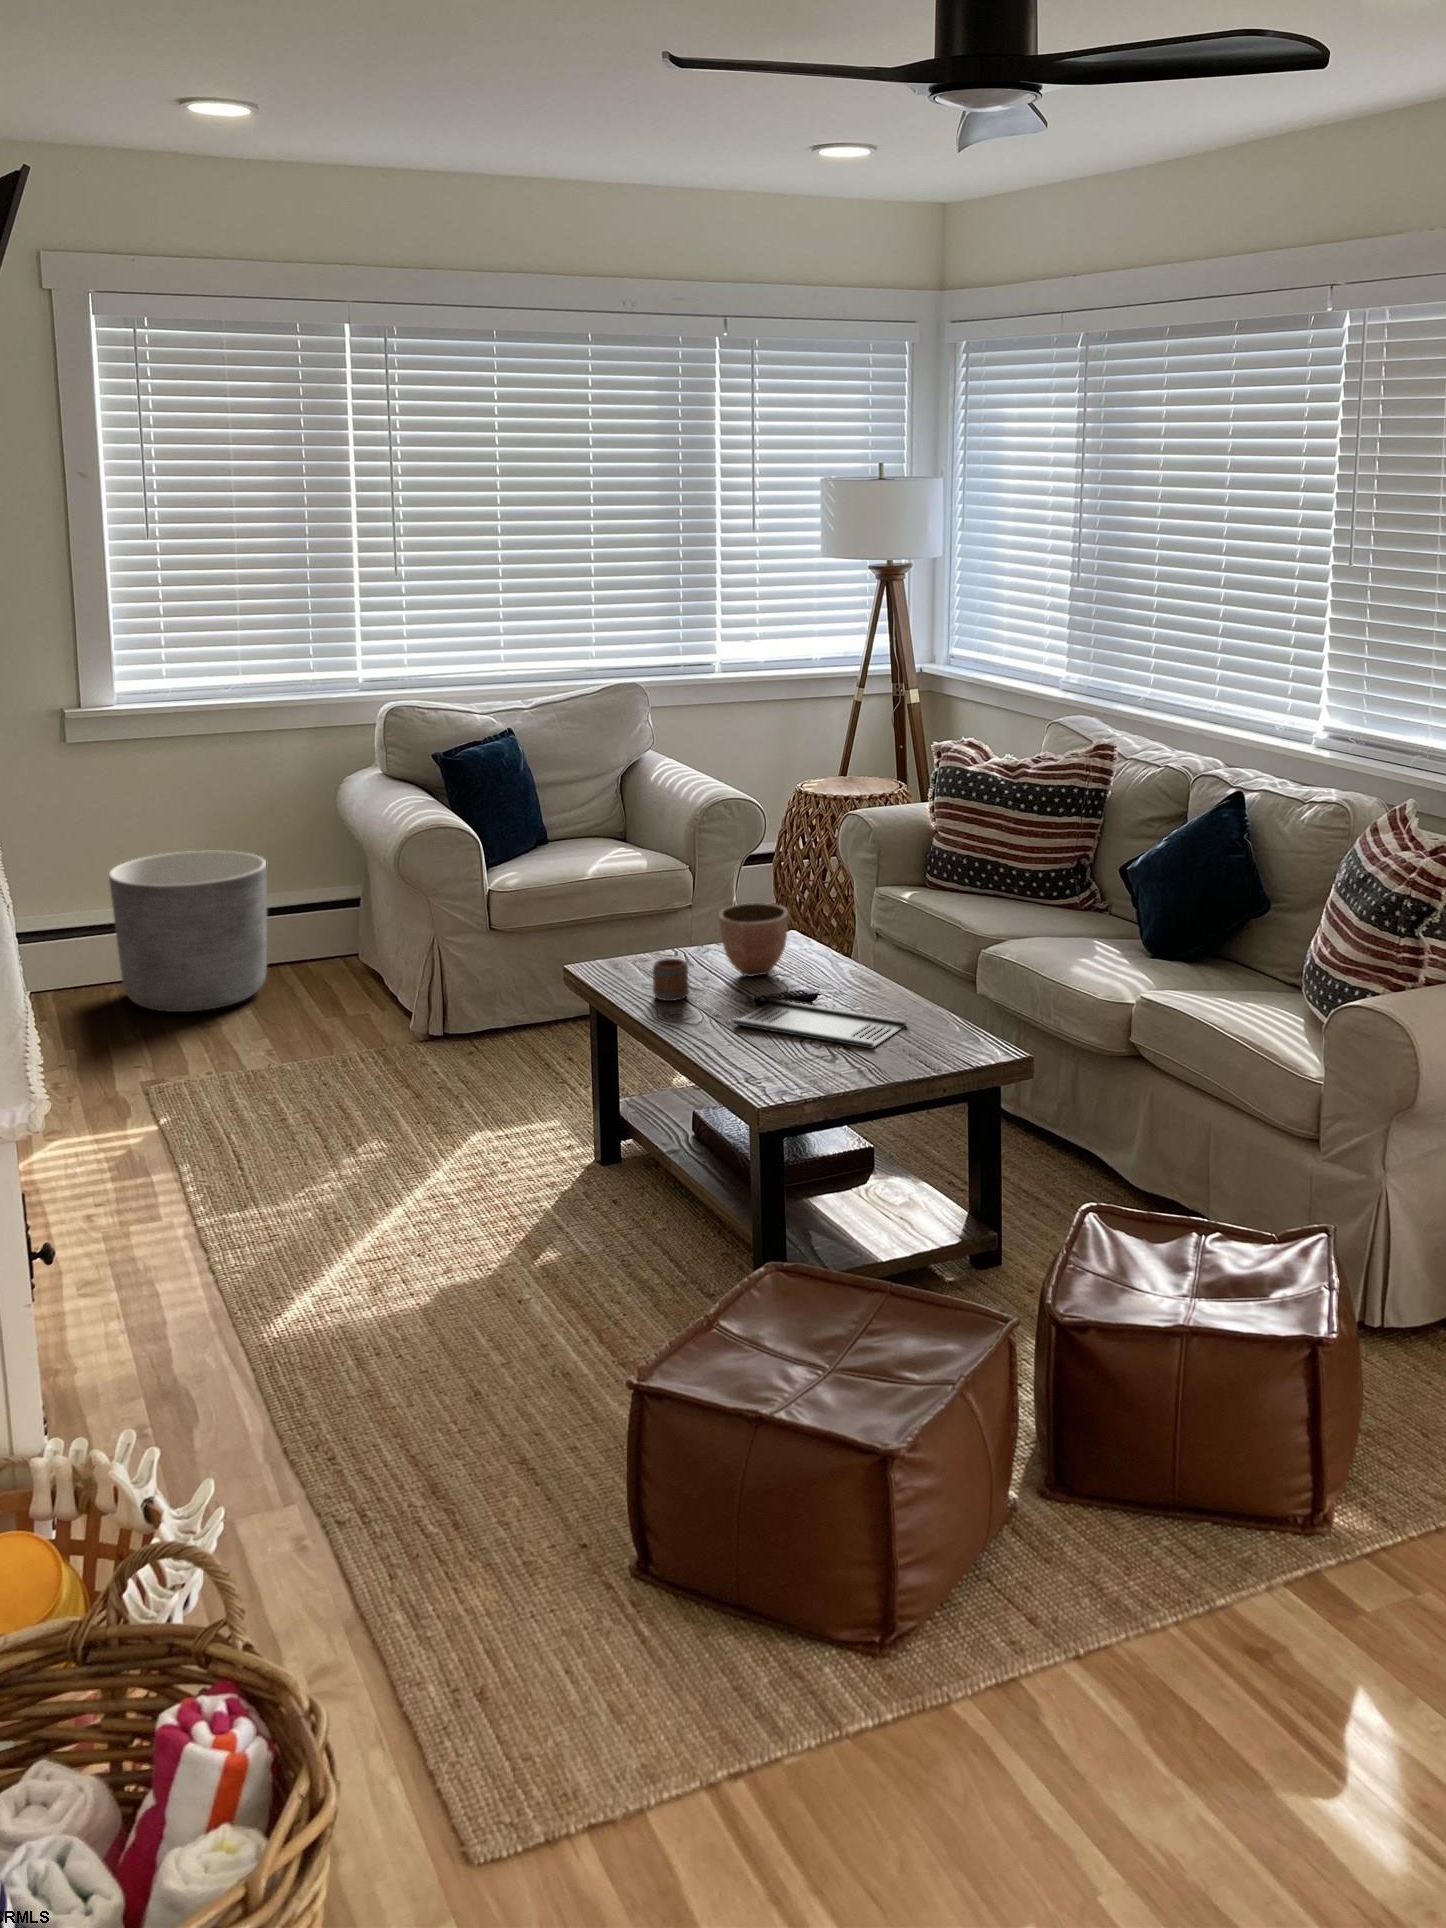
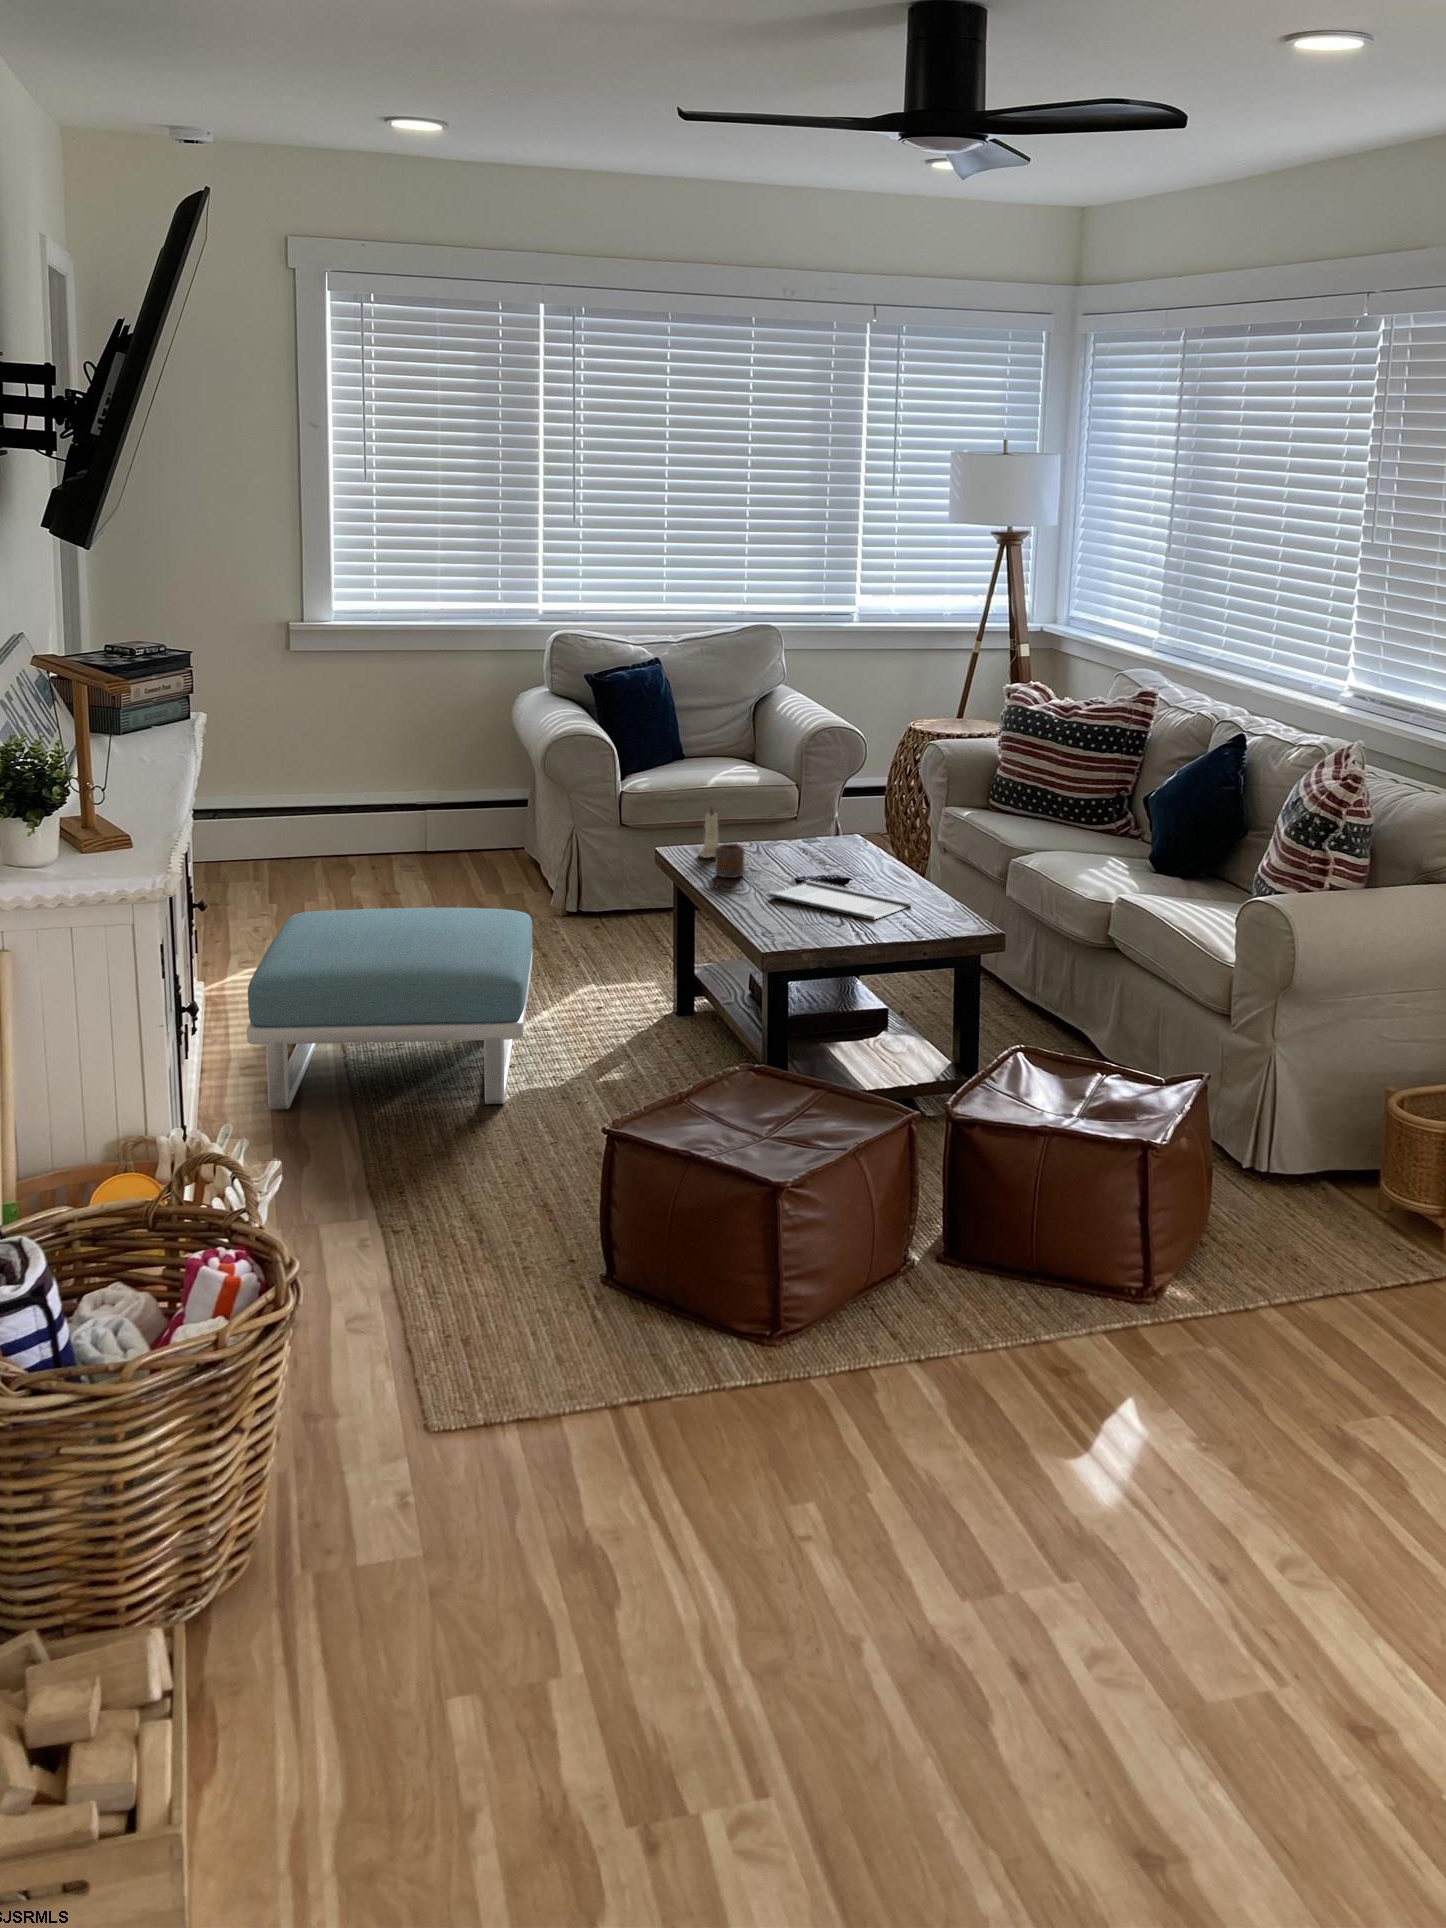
planter: present [109,851,267,1012] -> none [319,751,447,882]
decorative bowl: present [719,903,788,977] -> none [778,804,836,865]
candle: none [621,908,655,975] -> present [698,806,719,858]
footstool: none [90,1056,449,1349] -> present [247,908,532,1109]

